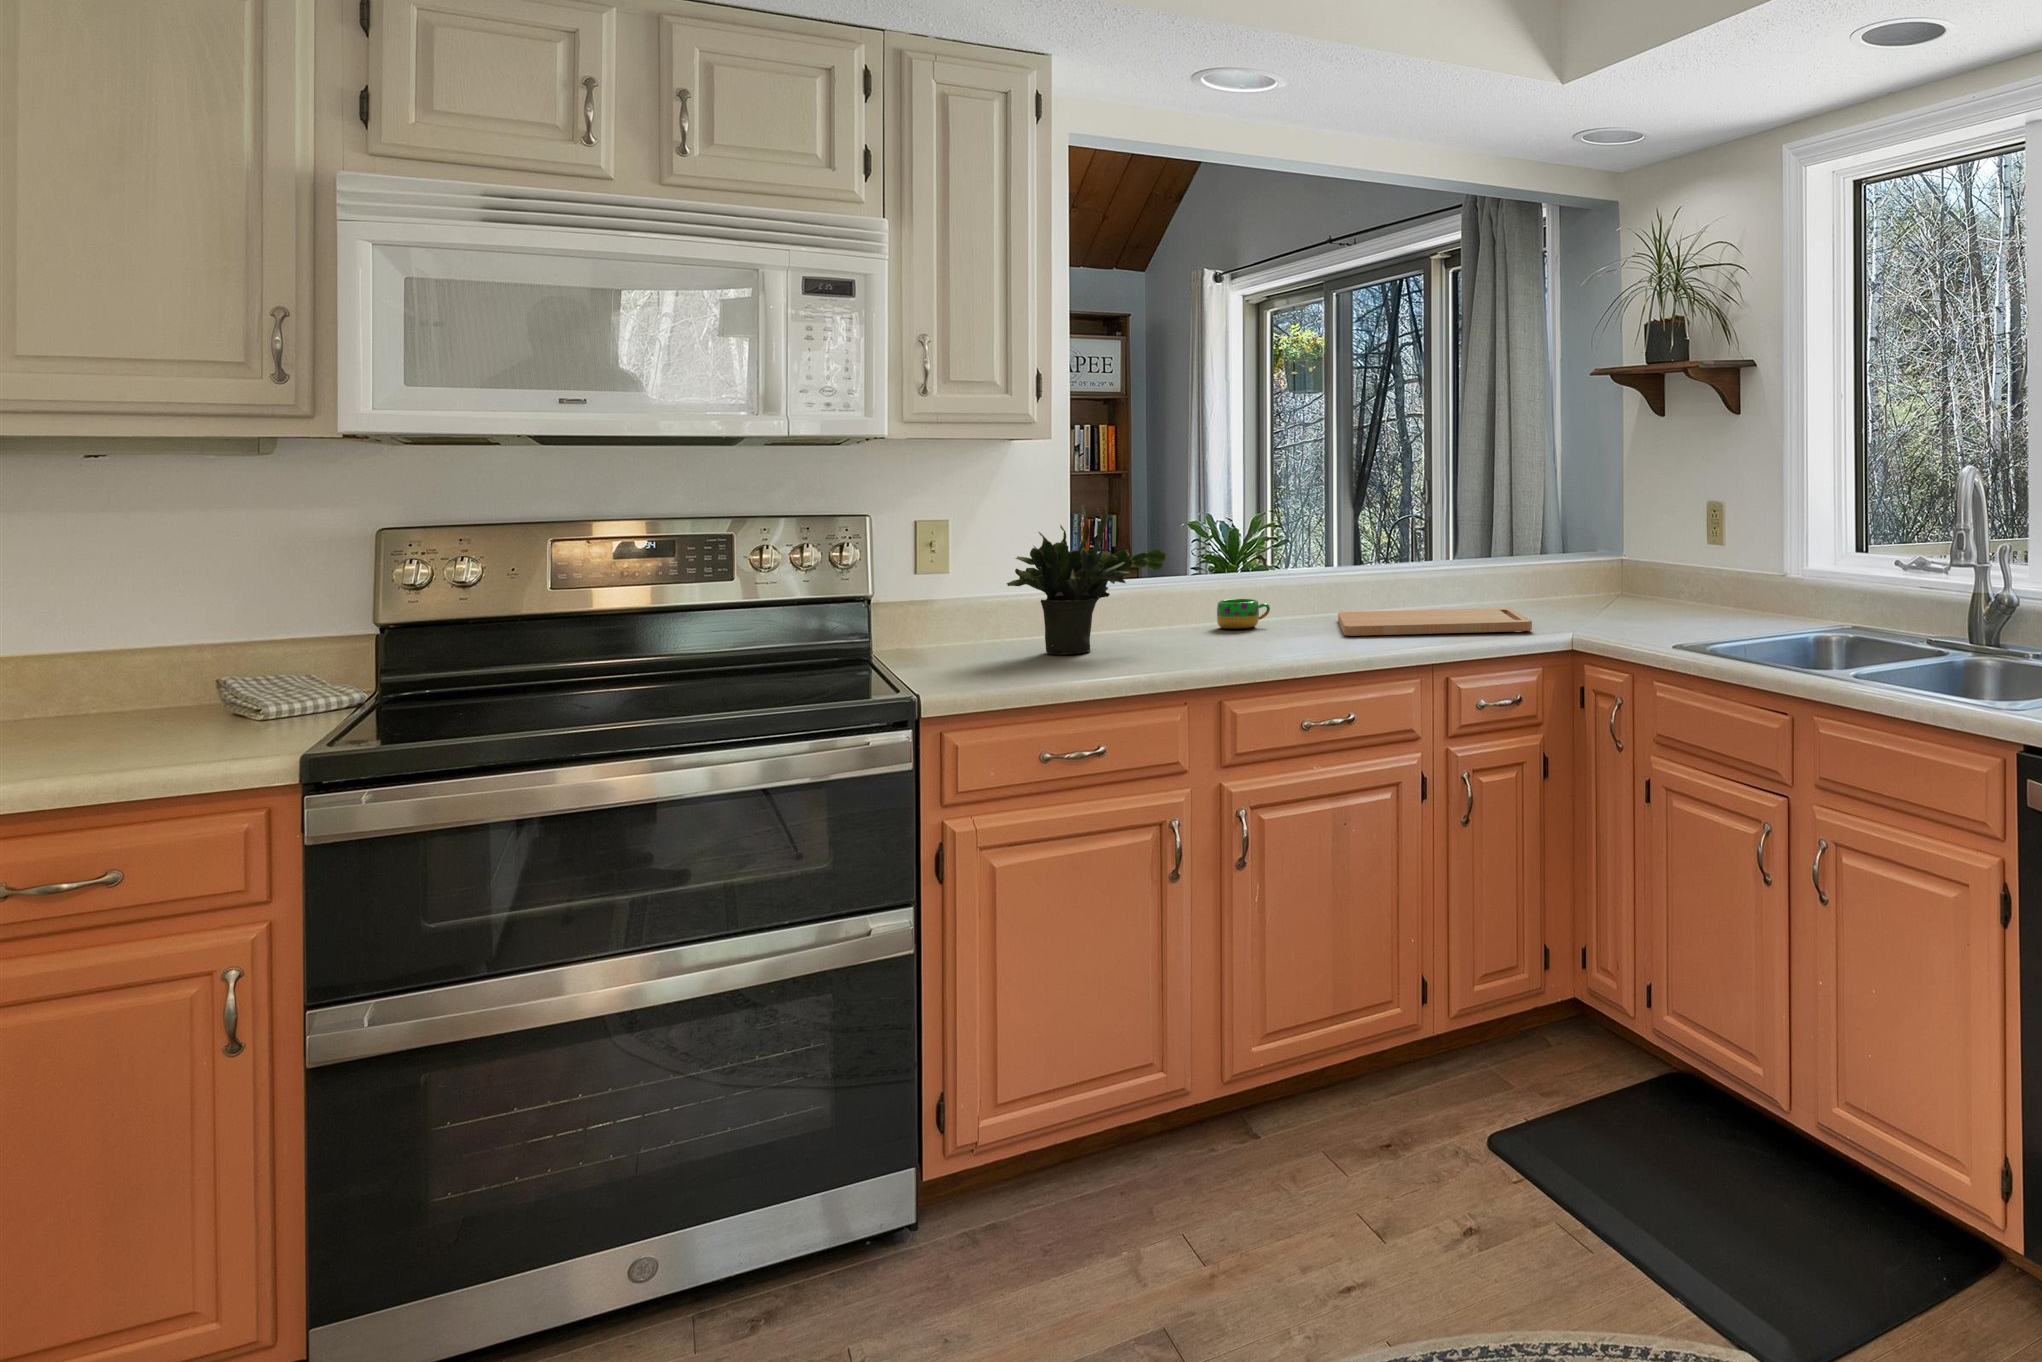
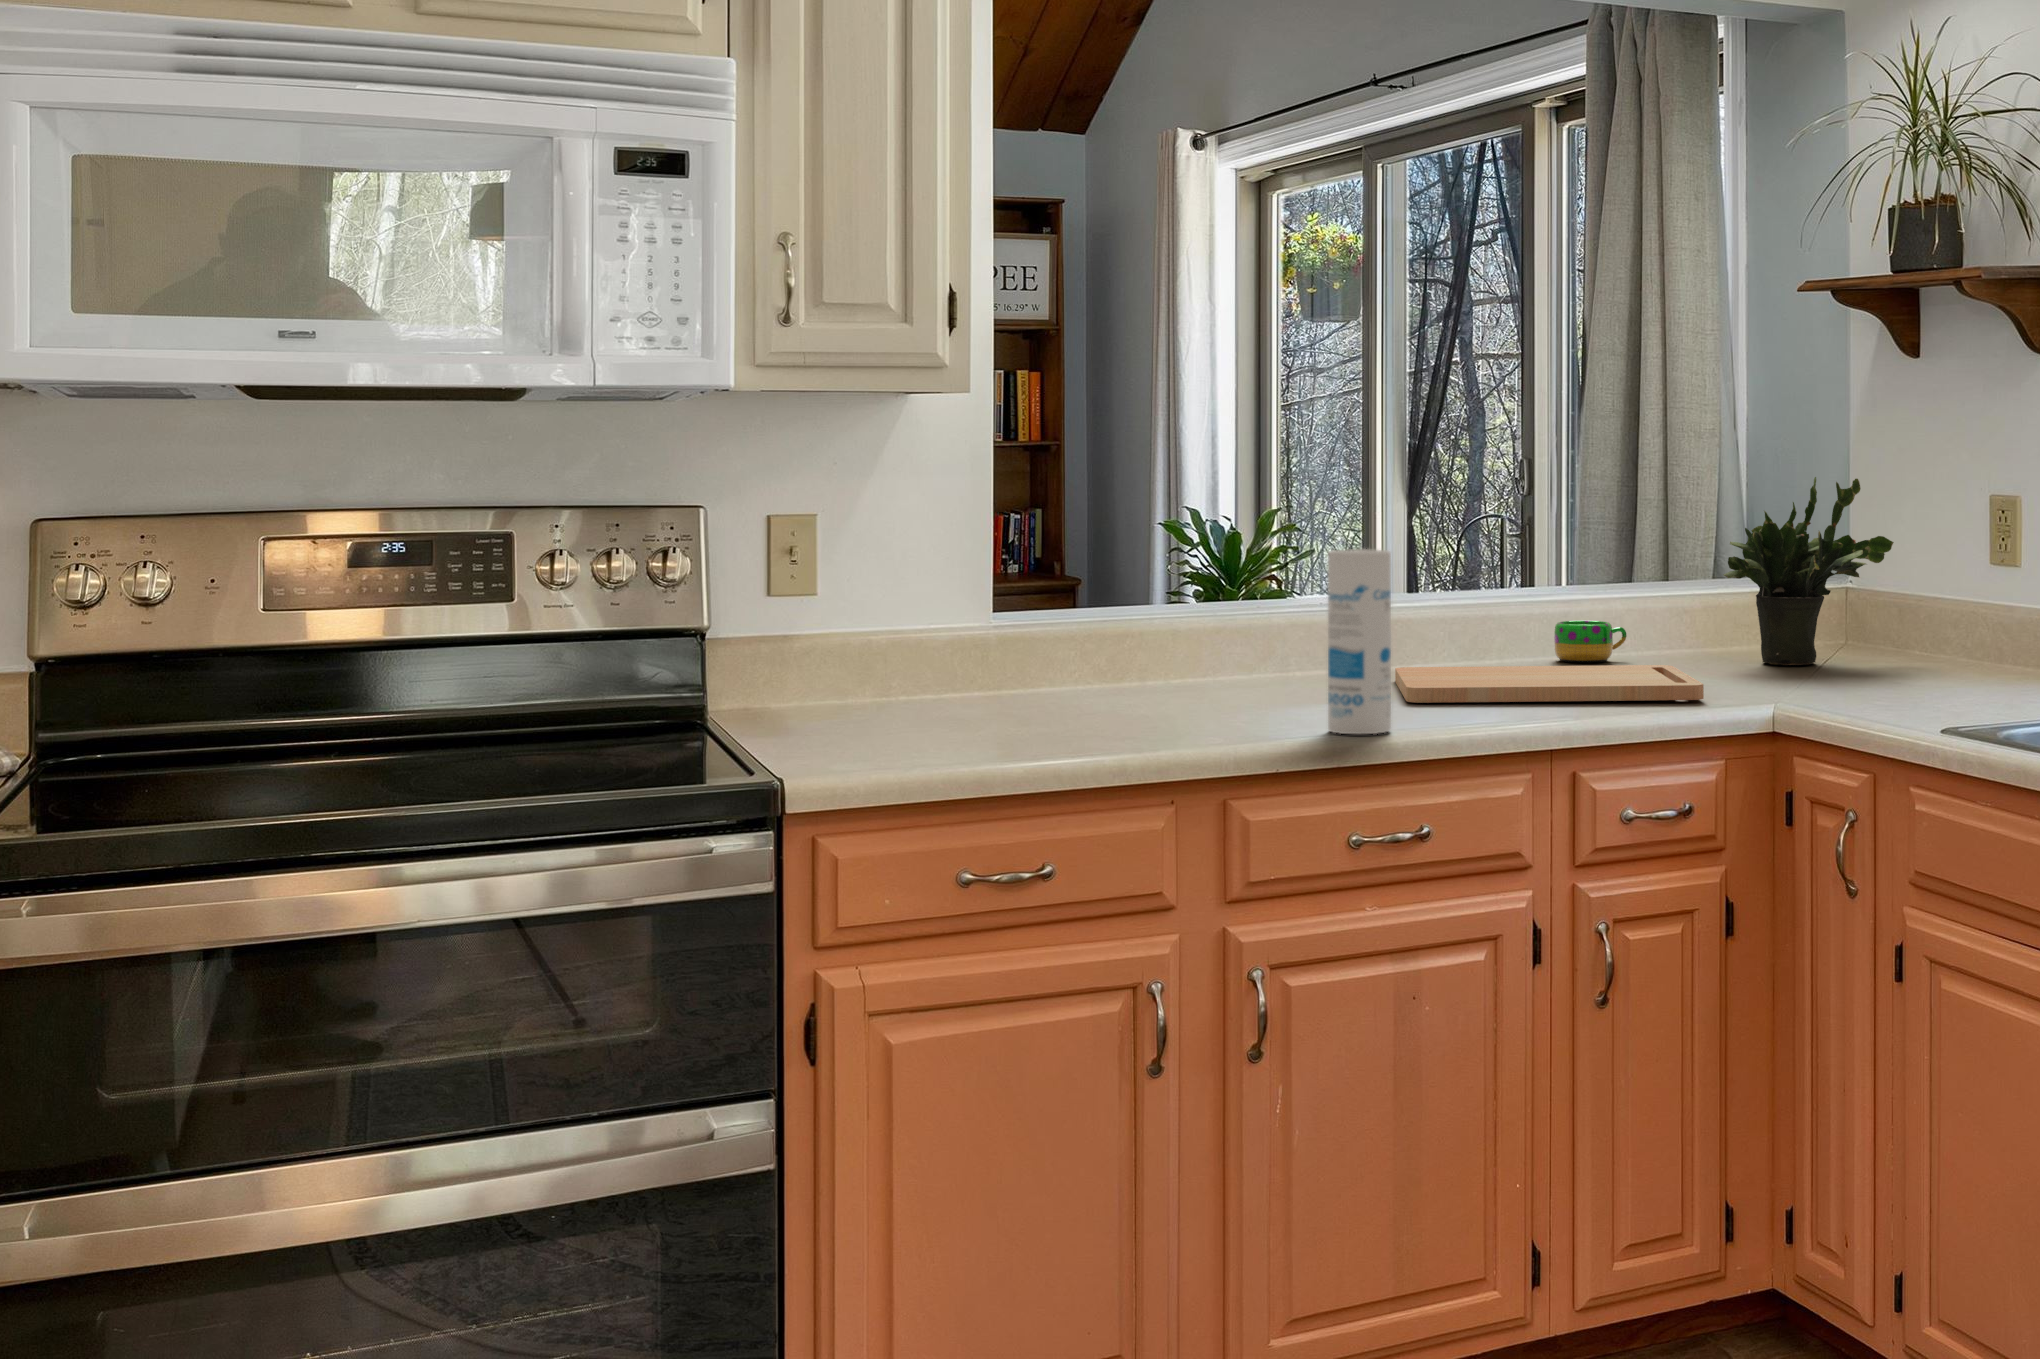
potted plant: present [1007,505,1167,654] -> present [1724,477,1894,665]
canister: none [1292,540,1333,659] -> present [1328,549,1391,734]
mug: present [1217,599,1270,629] -> present [1554,621,1627,662]

